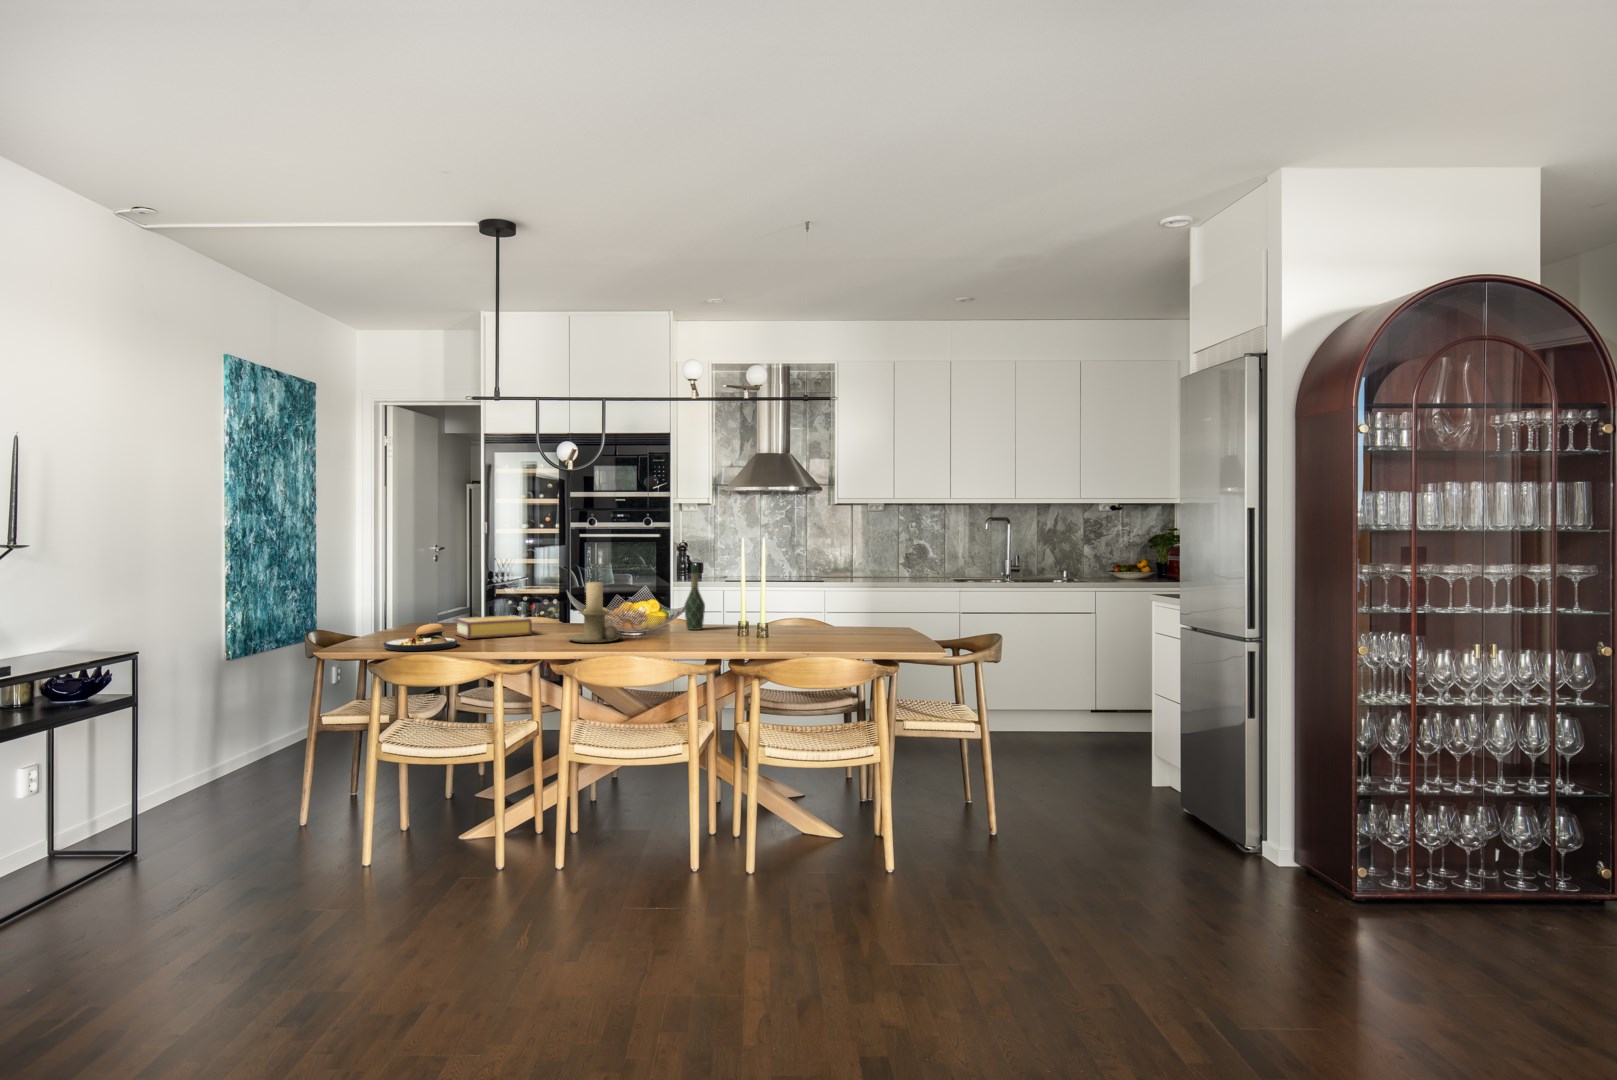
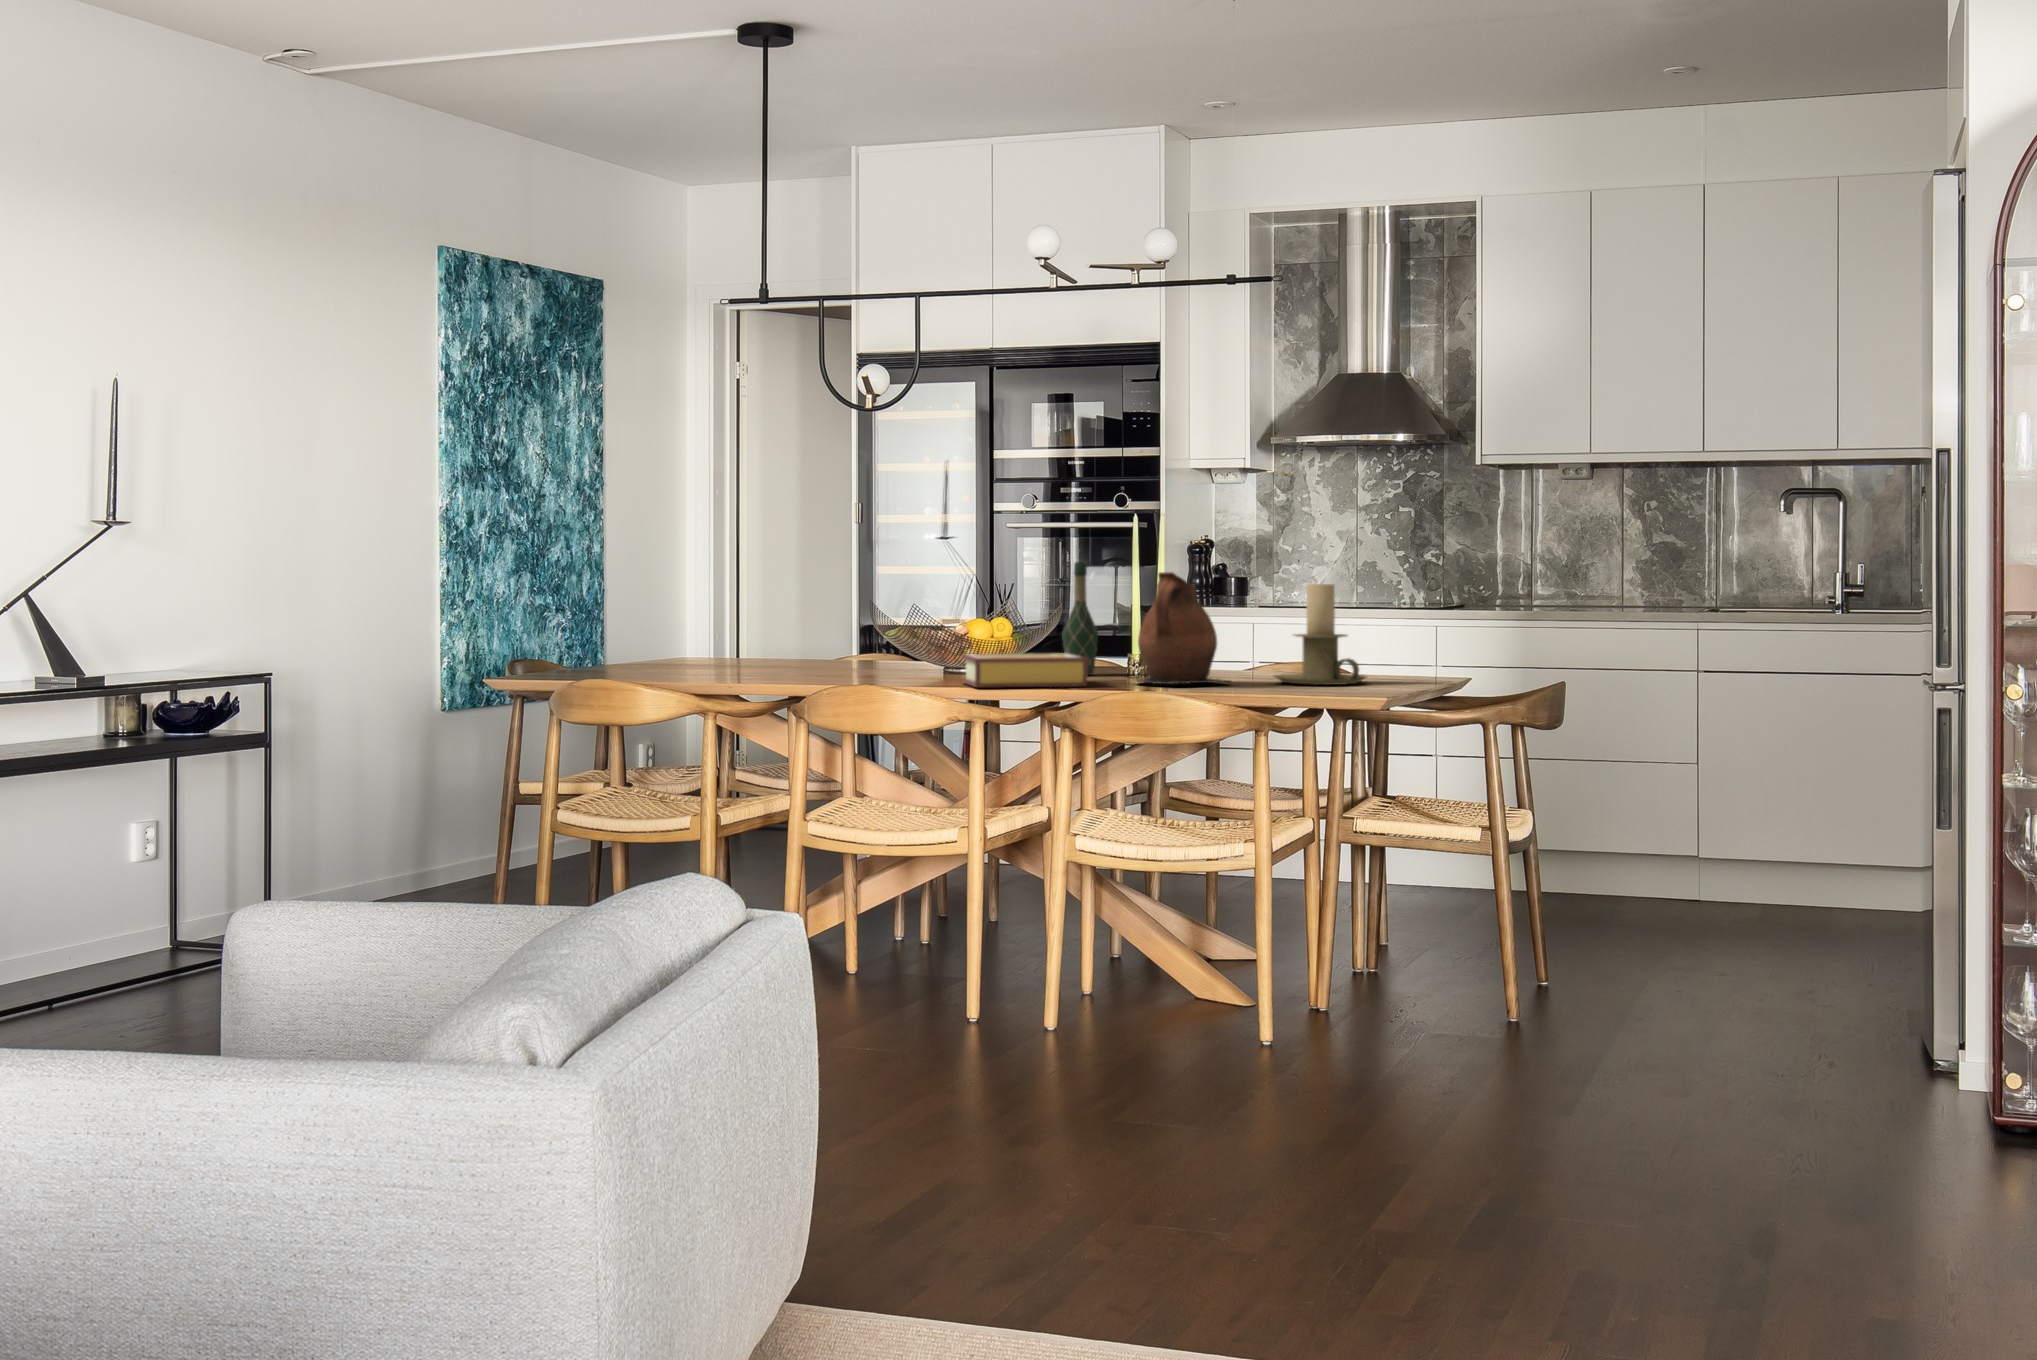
ceramic pitcher: none [739,573,798,637] -> present [1136,572,1230,684]
candle holder: present [567,582,622,643] -> present [1275,584,1366,685]
book: present [455,616,532,639] -> present [961,653,1088,687]
plate: present [384,623,457,651] -> none [568,626,676,684]

